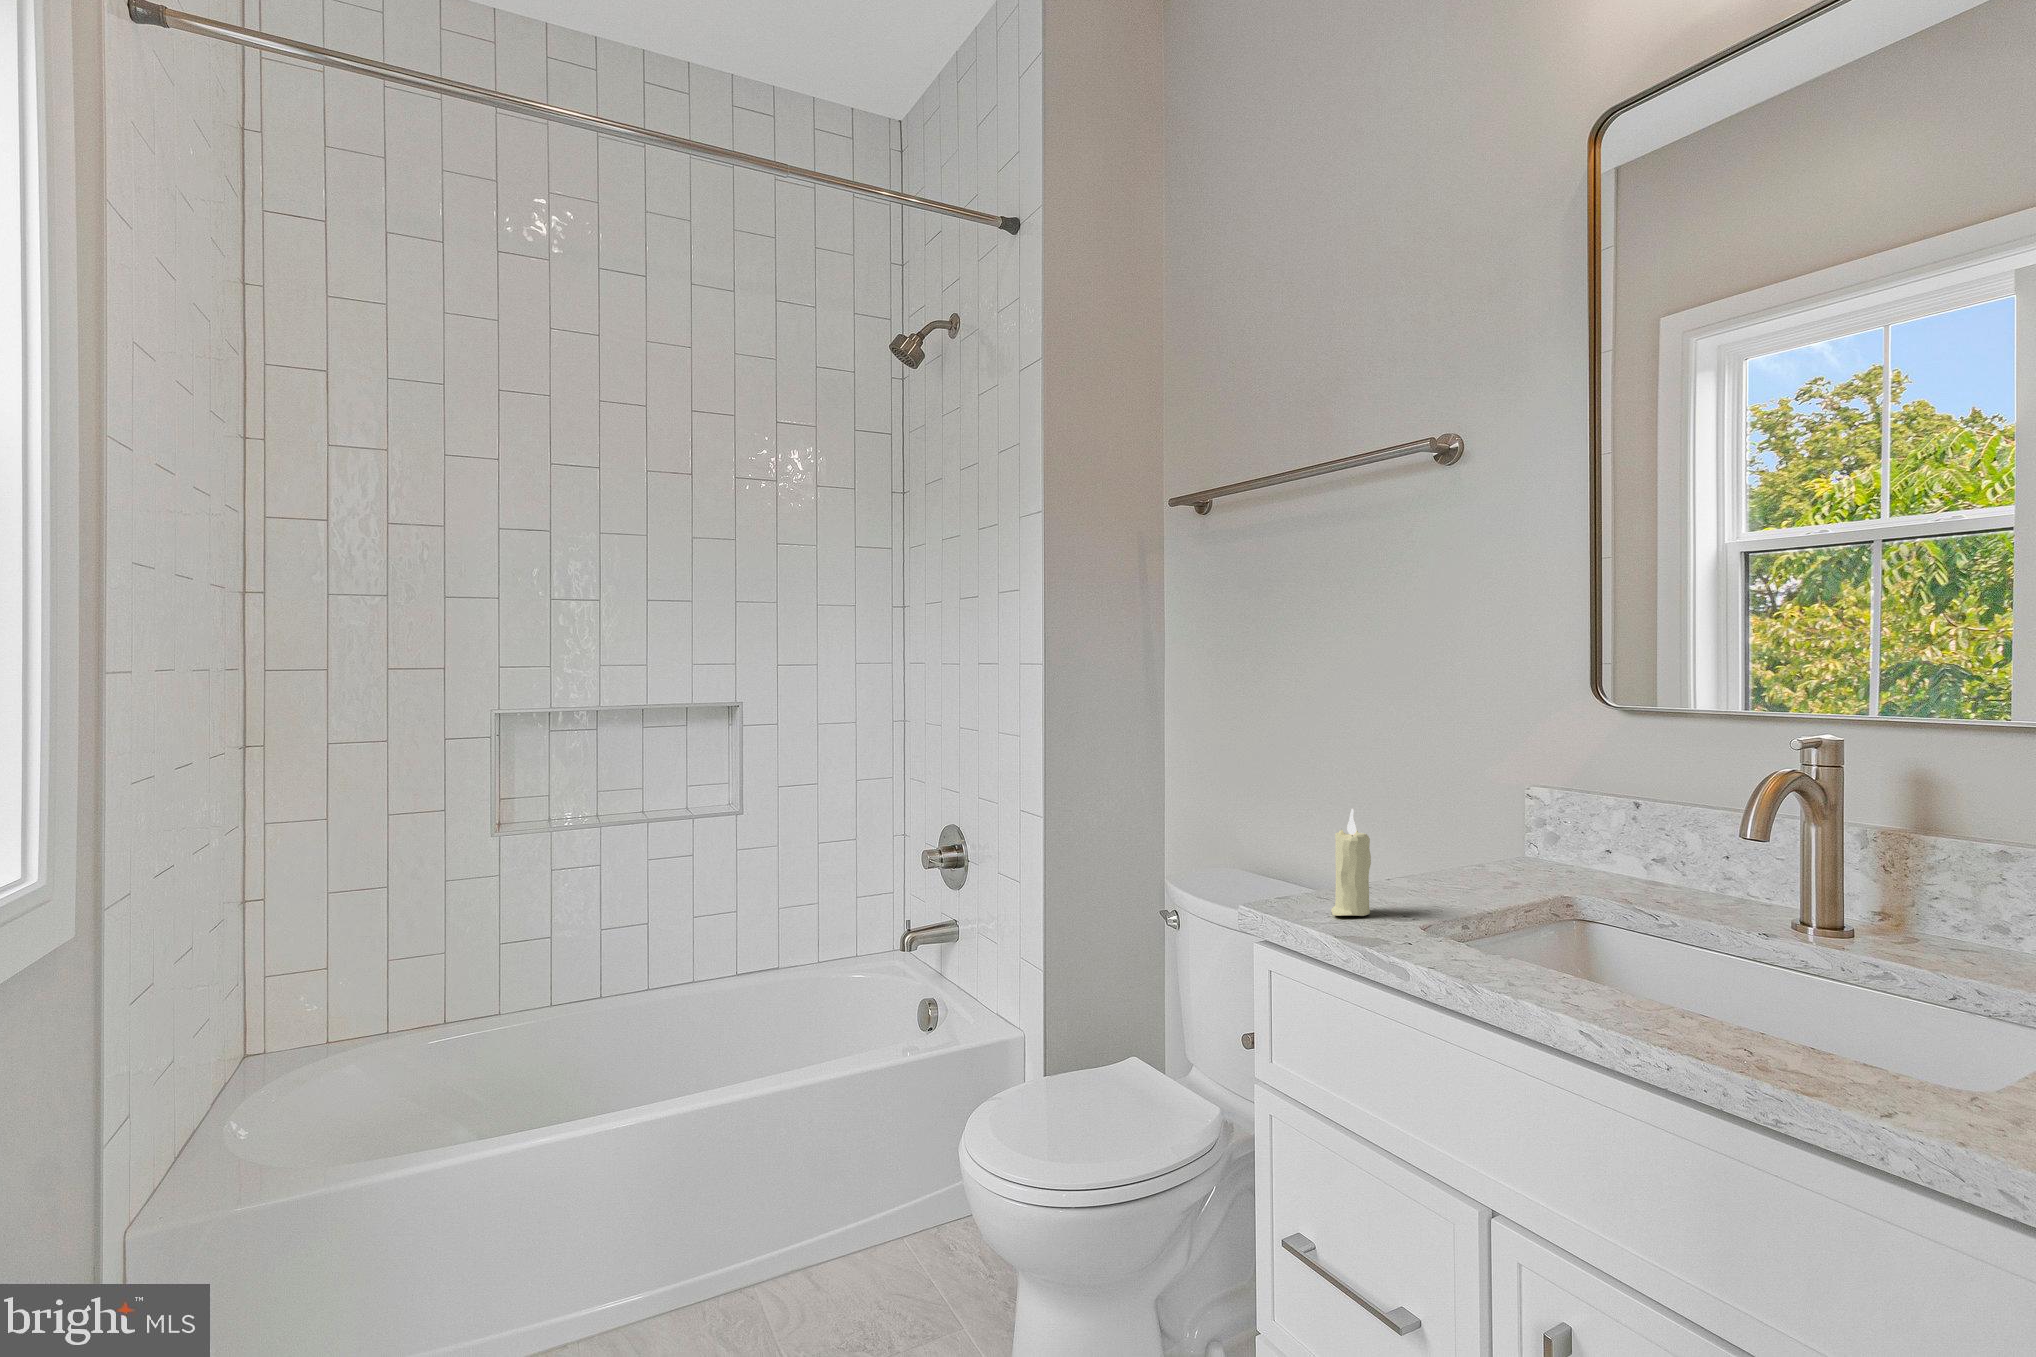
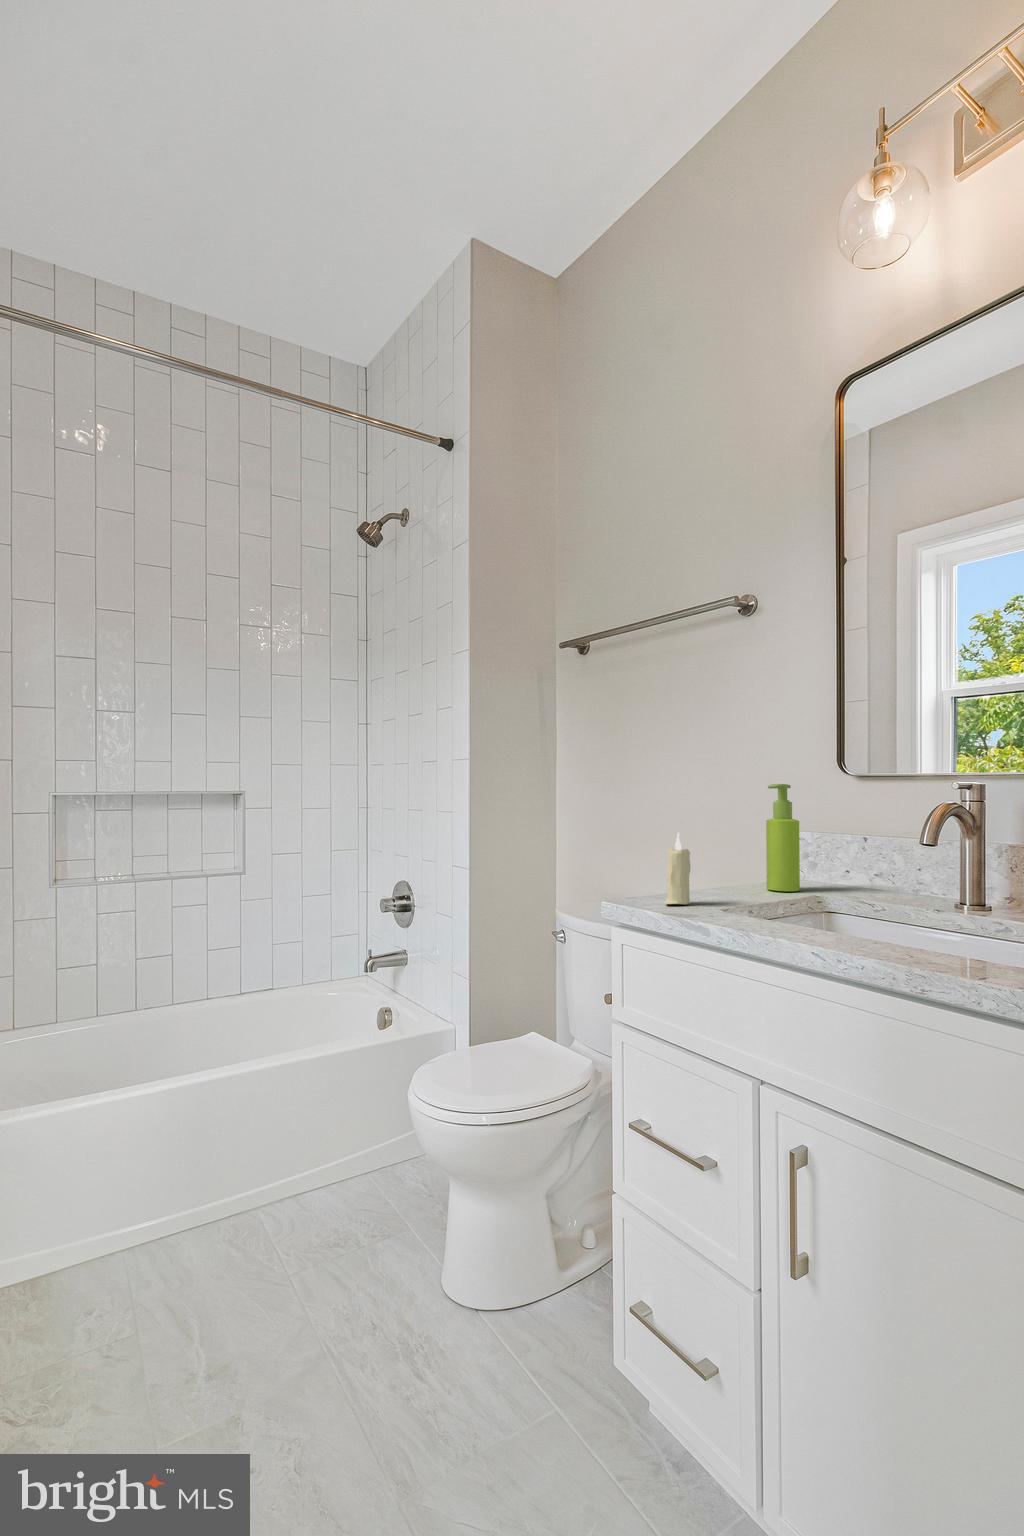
soap dispenser: none [1483,726,1535,888] -> present [766,784,800,891]

